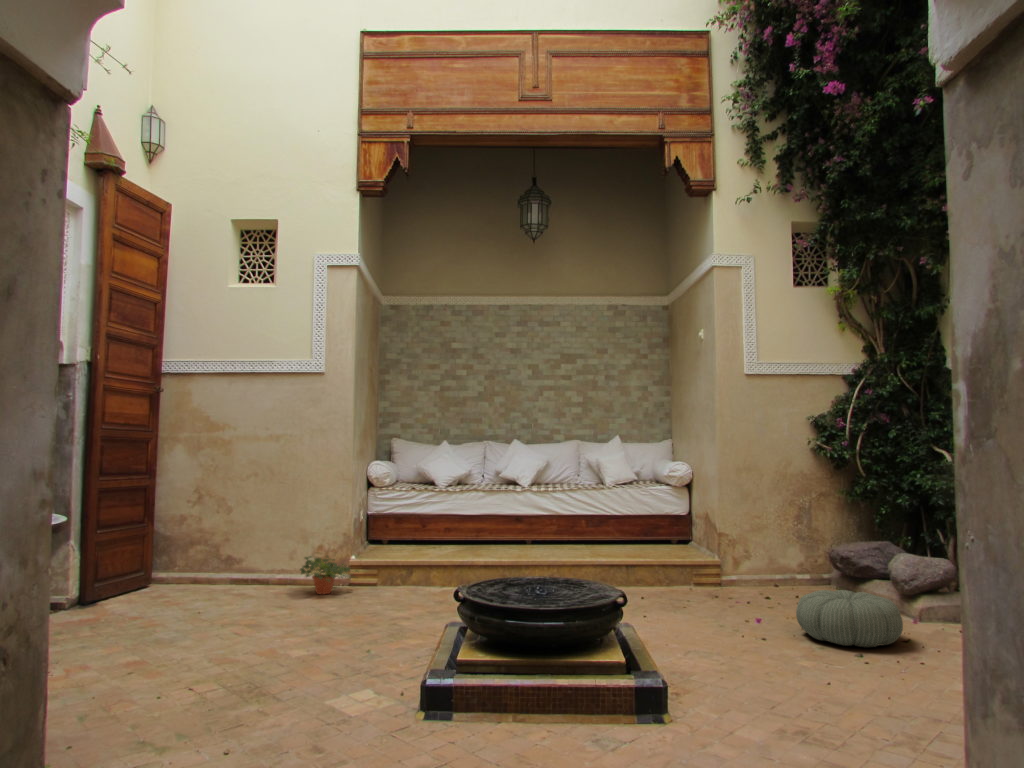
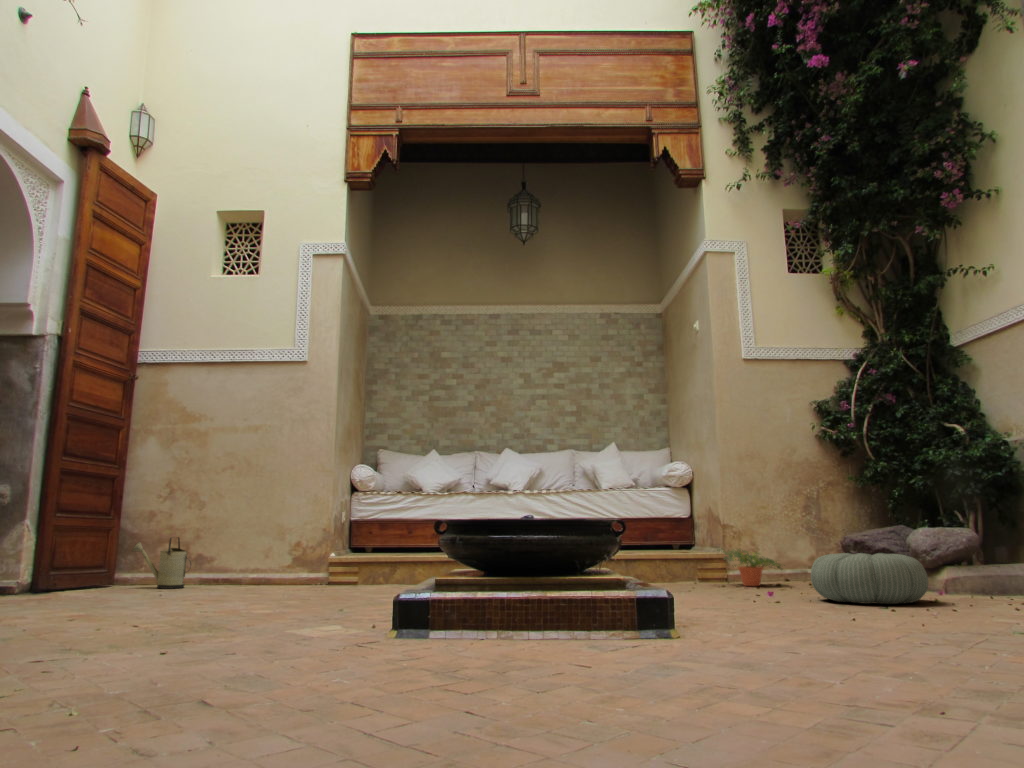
watering can: none [166,541,222,591] -> present [132,537,191,589]
potted plant: present [300,556,358,594] -> present [720,549,782,586]

